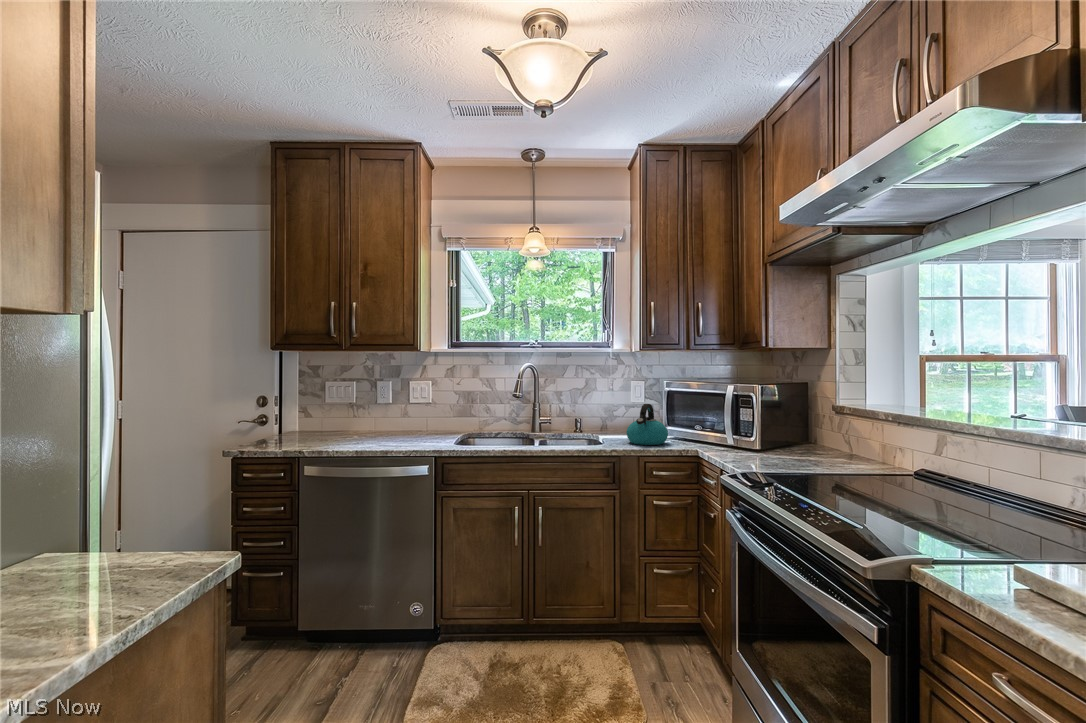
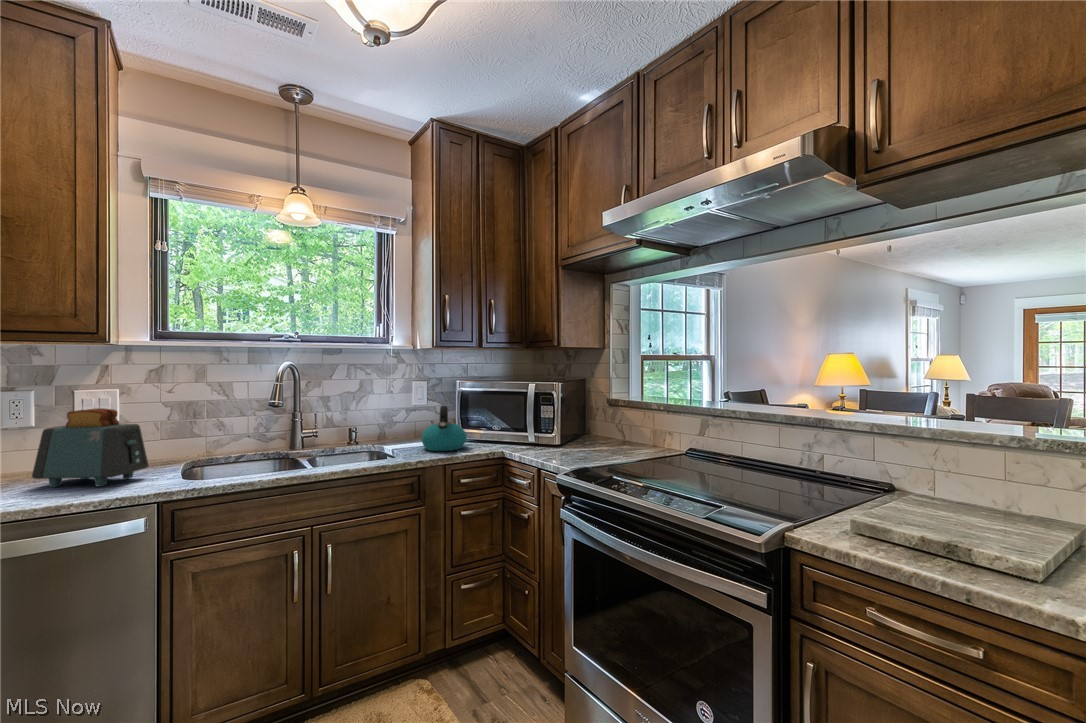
toaster: none [384,393,438,442] -> present [32,408,149,487]

